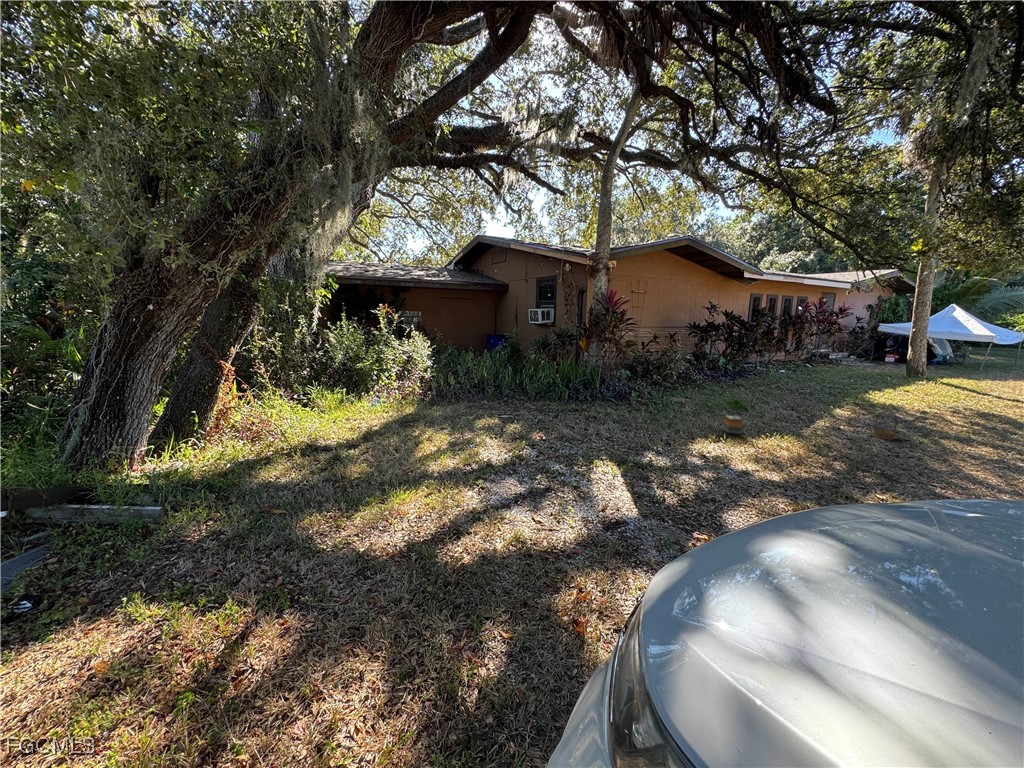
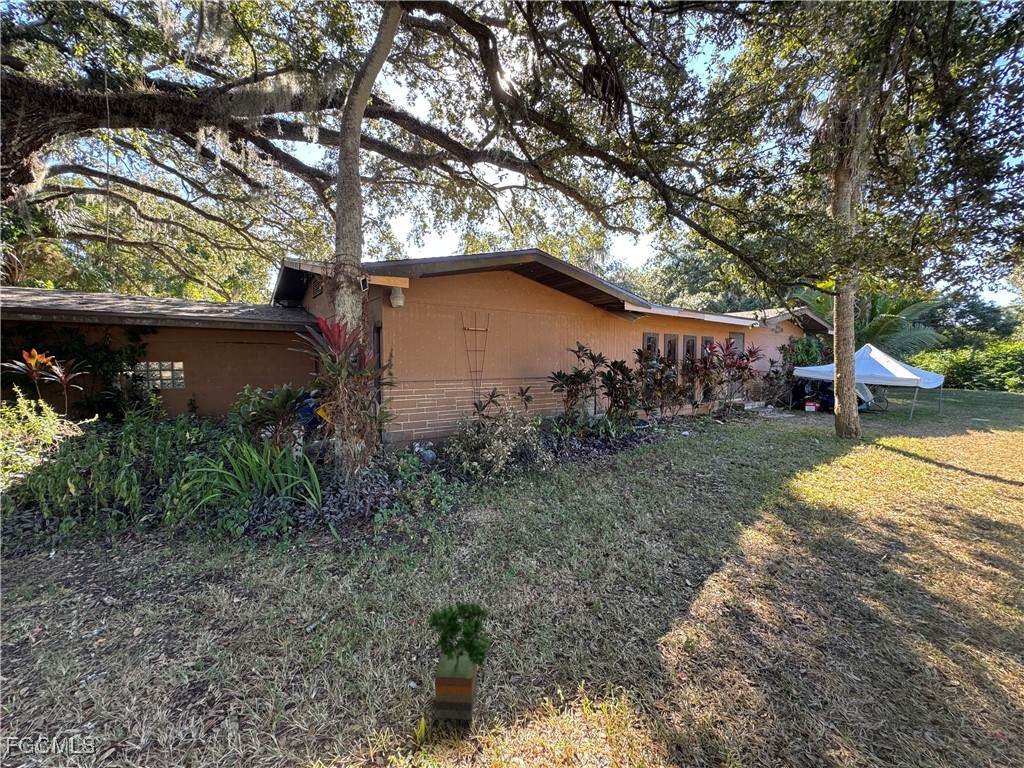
basket: present [872,411,897,440] -> none [828,608,893,702]

